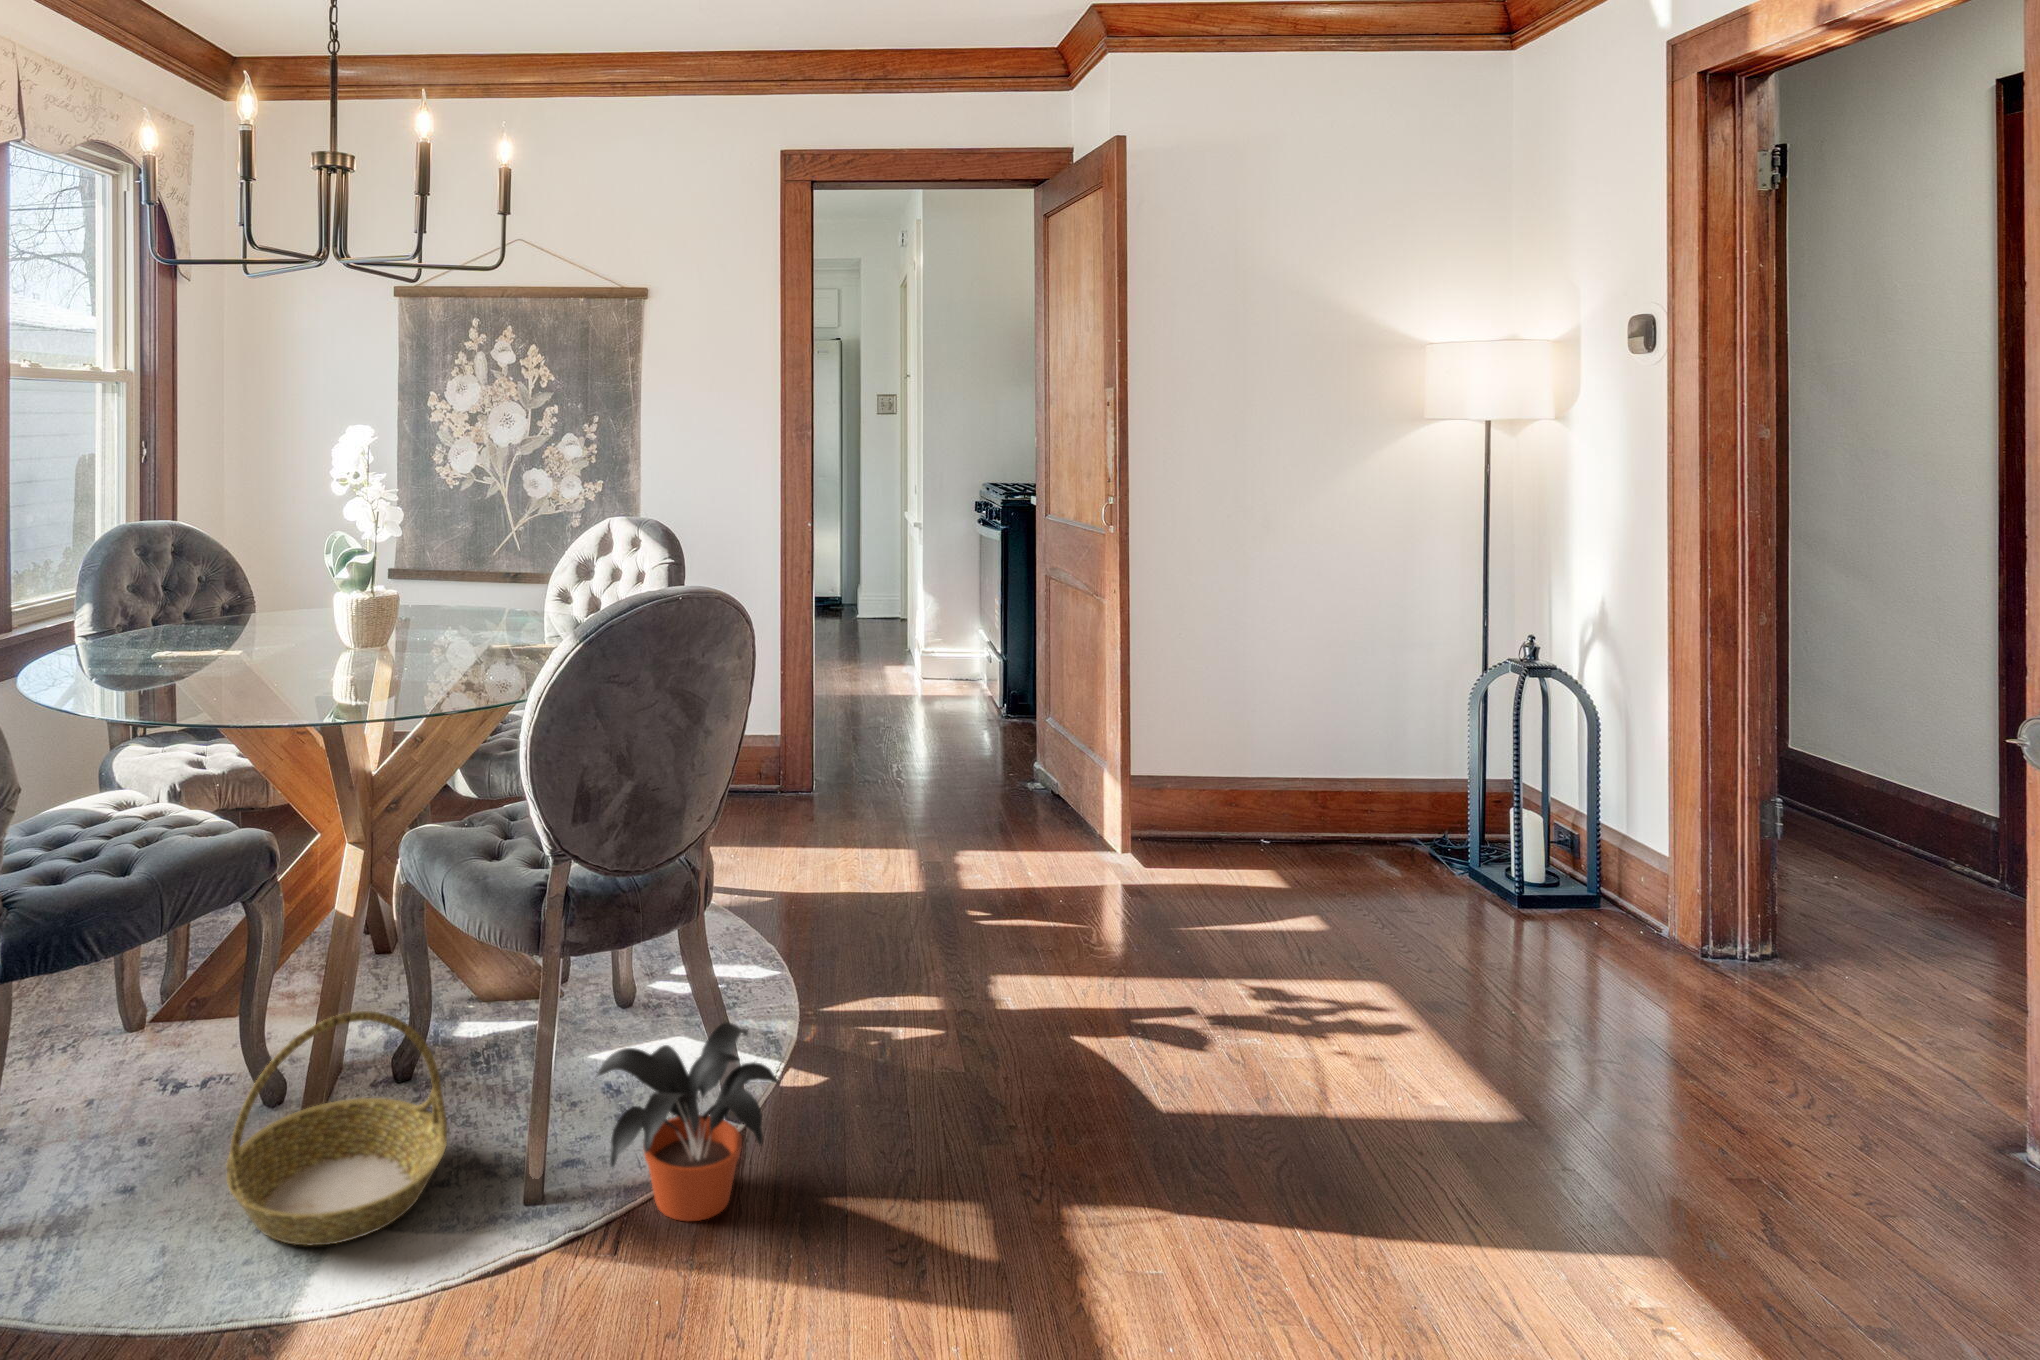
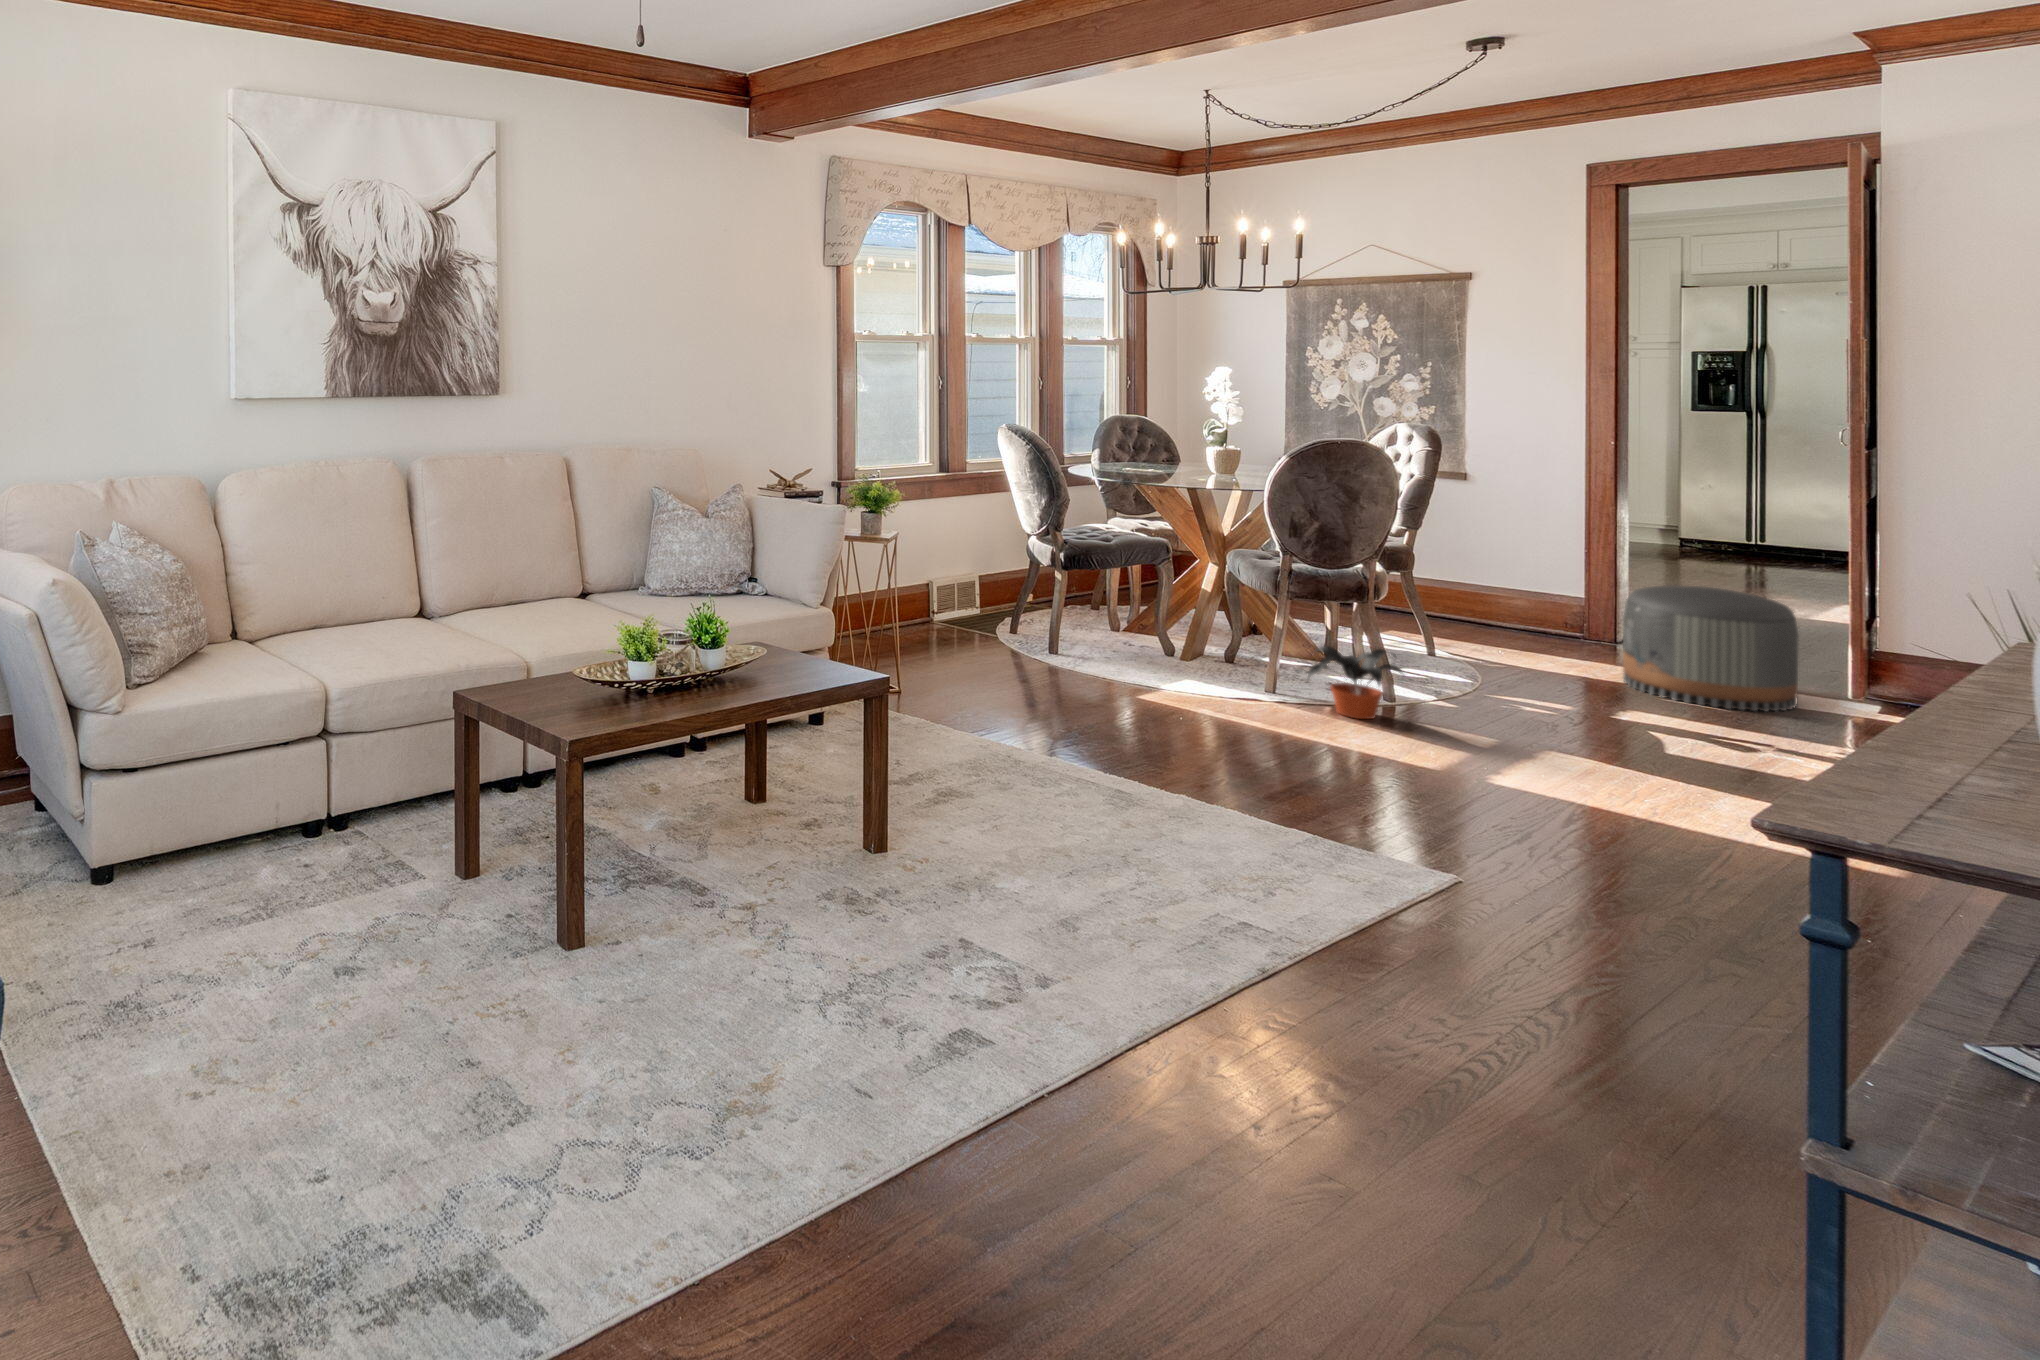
pouf: none [903,729,1089,924] -> present [1623,585,1799,711]
basket: present [226,1011,447,1245] -> none [1148,607,1244,687]

